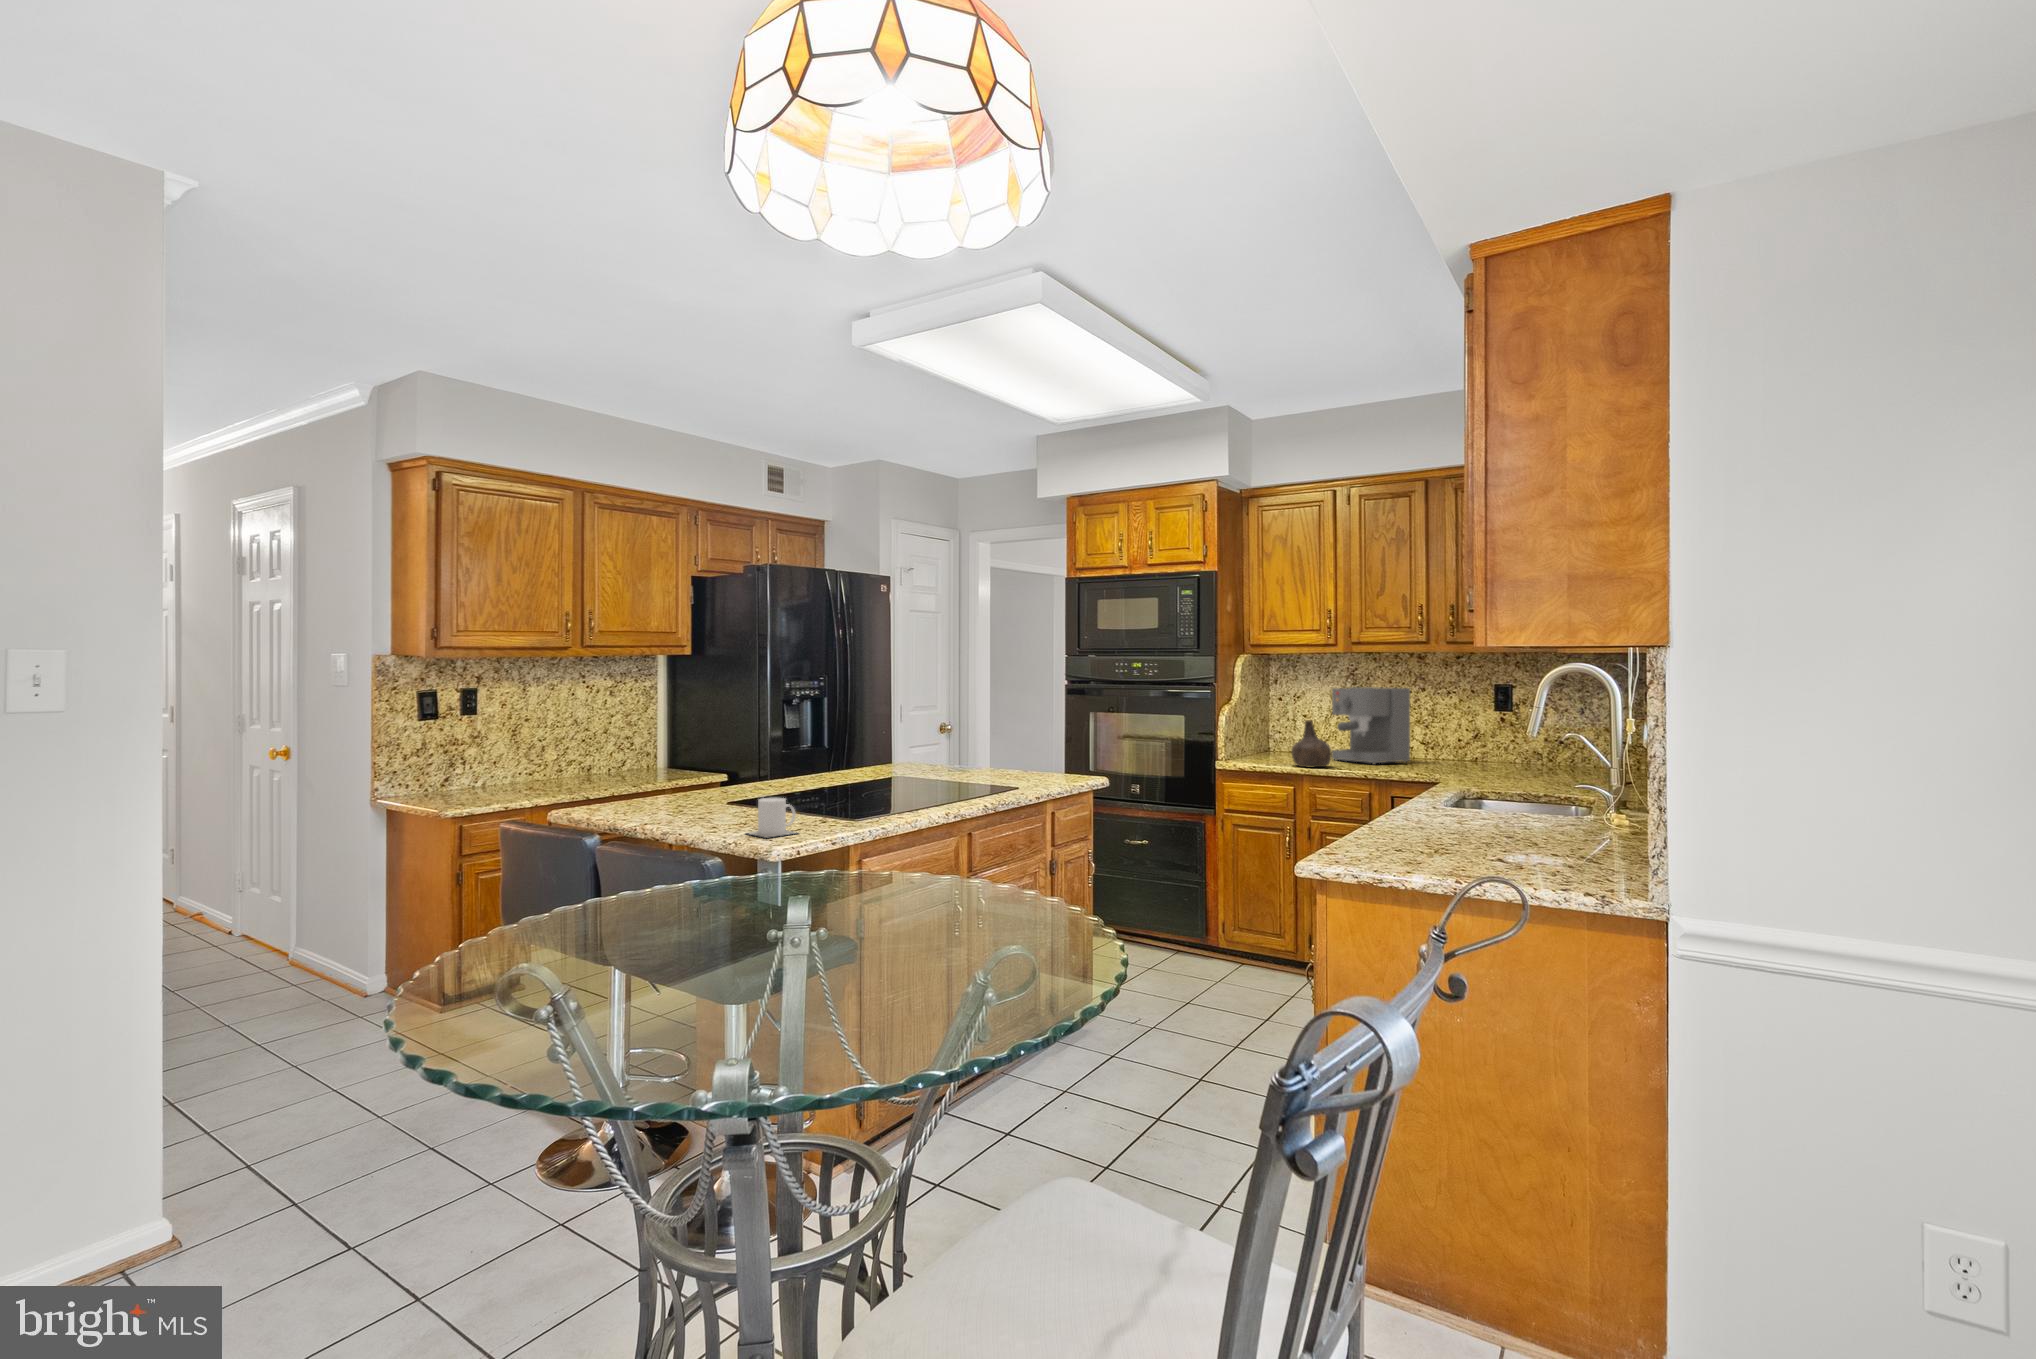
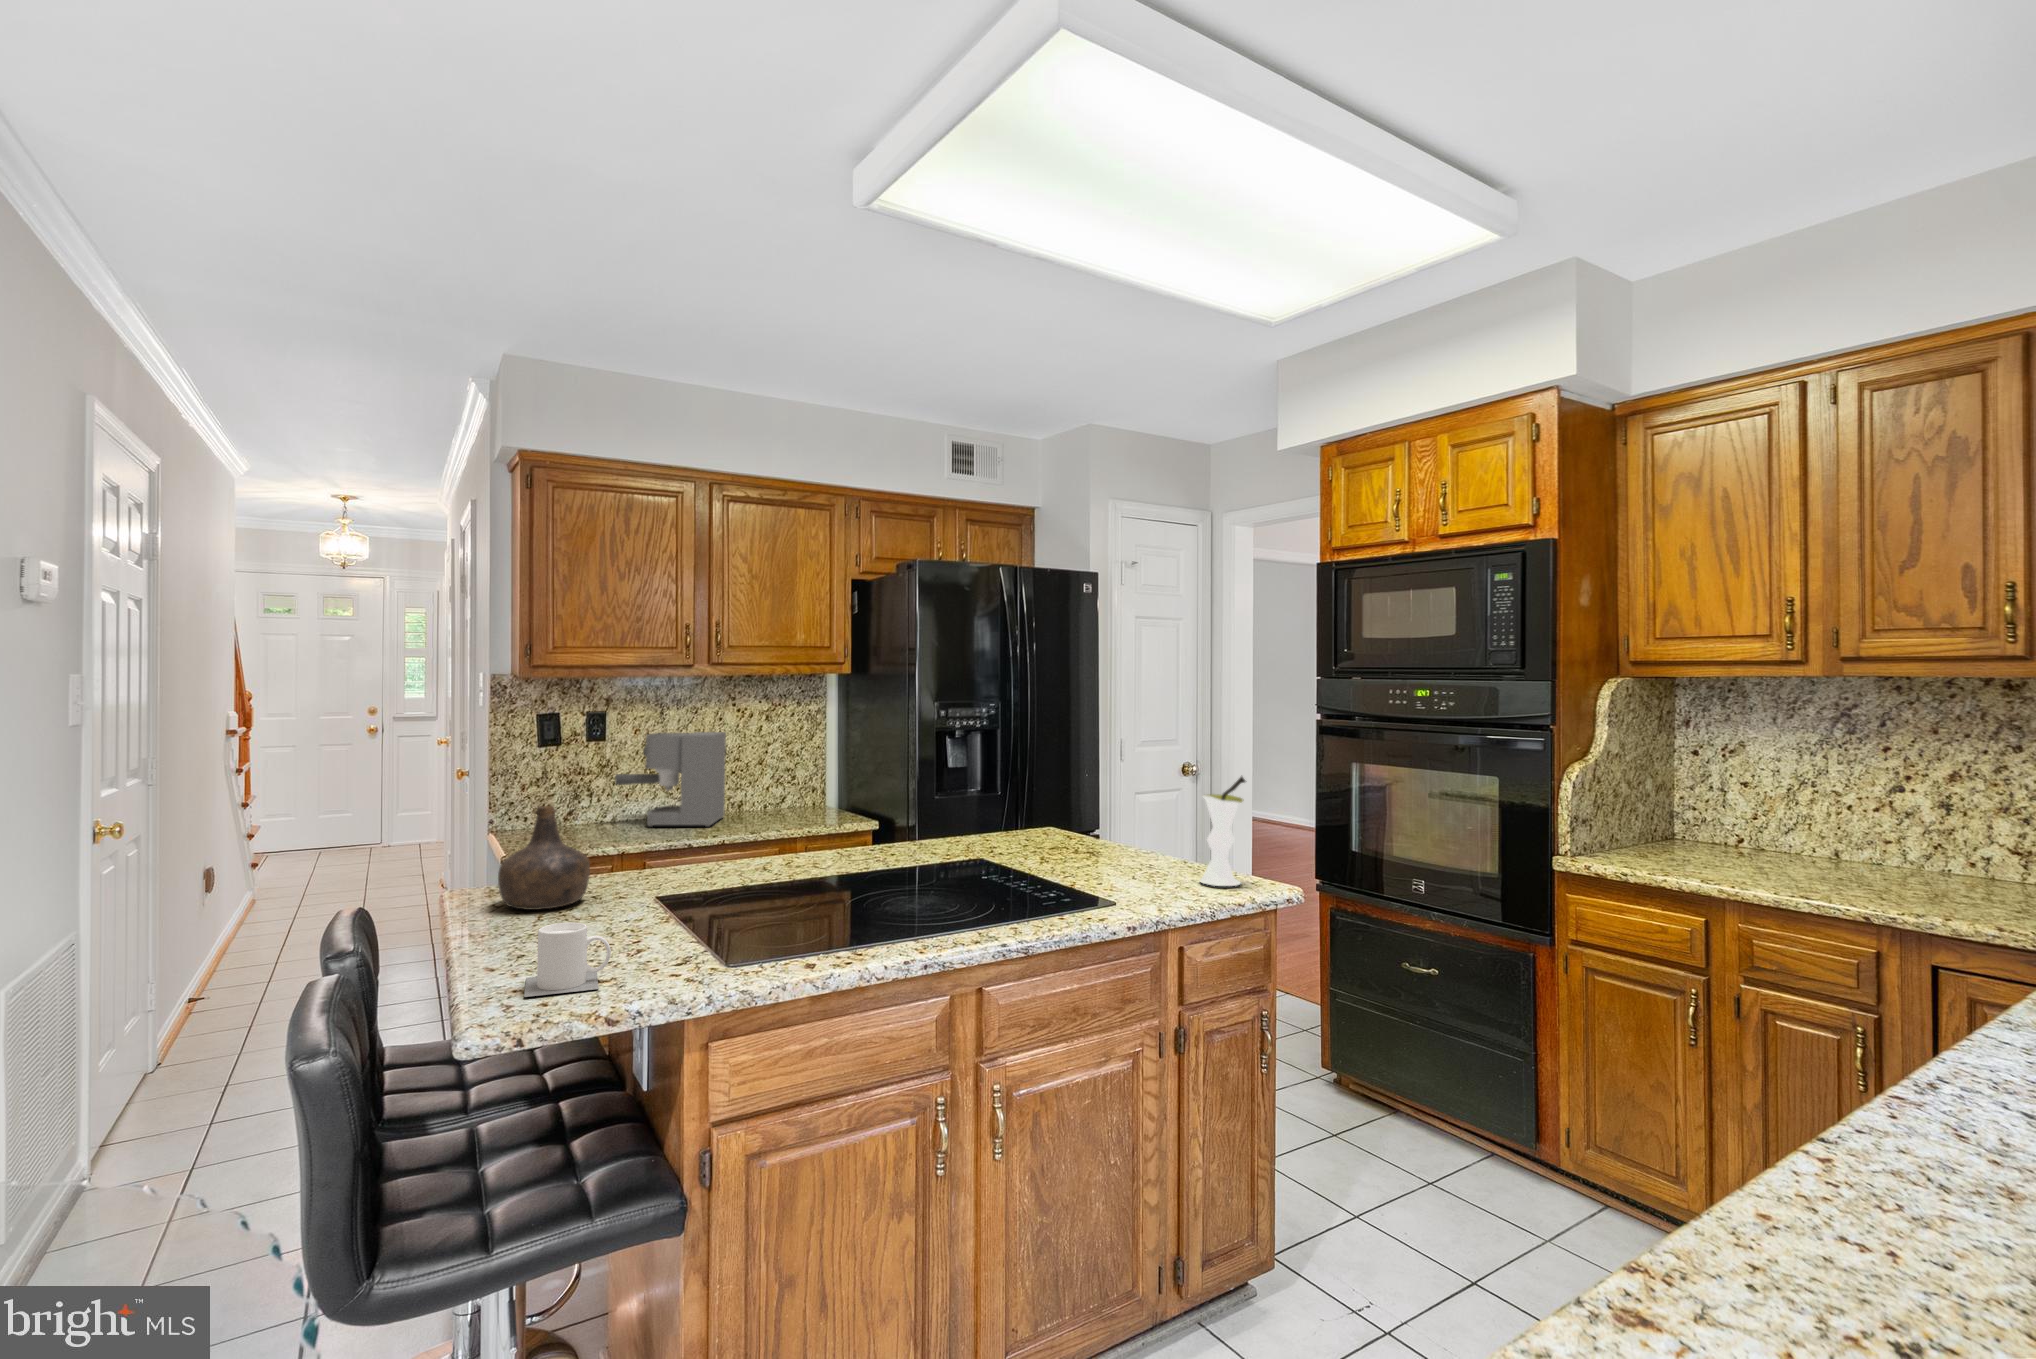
coffee maker: present [1332,687,1410,764] -> present [615,732,726,827]
vase: none [1046,712,1073,780] -> present [1200,777,1245,886]
bottle: present [1291,720,1331,767] -> present [498,806,590,910]

